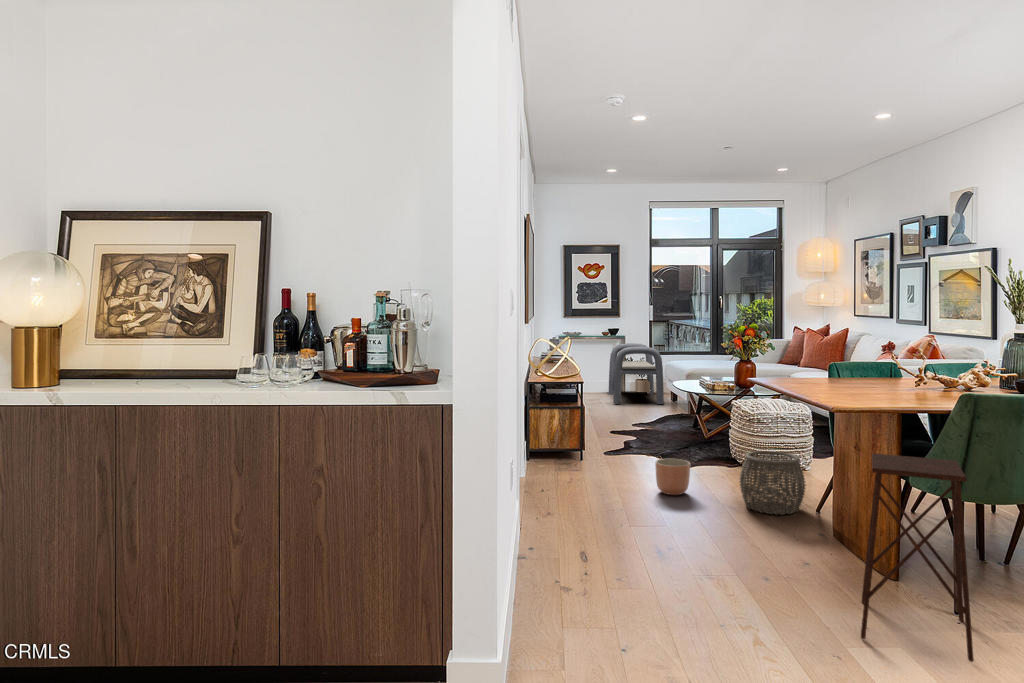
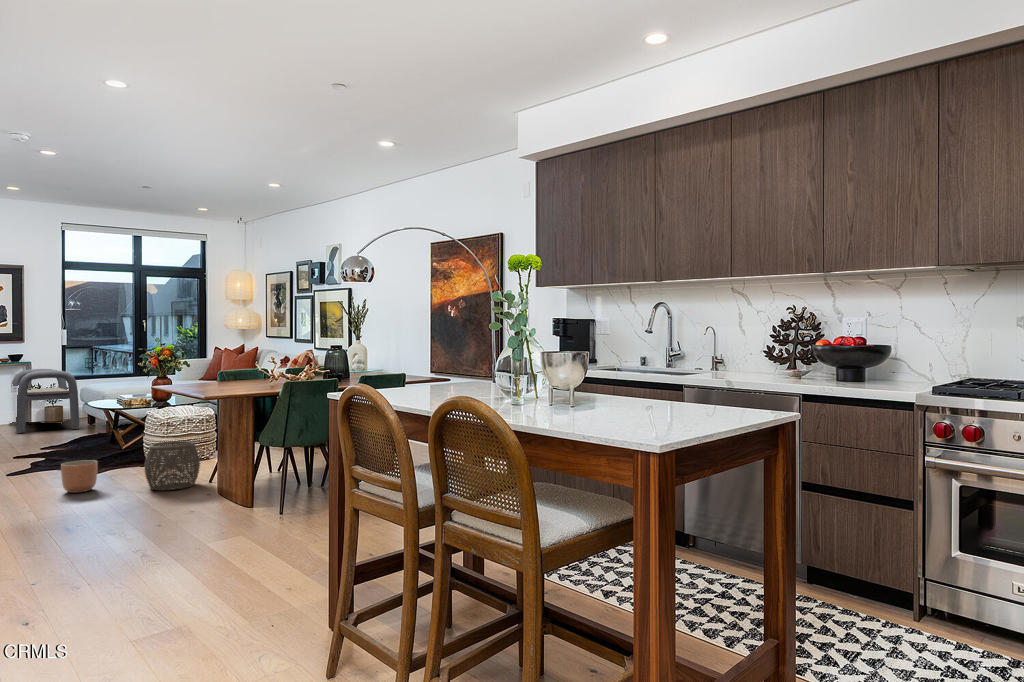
side table: present [861,453,974,662] -> none [217,416,287,540]

